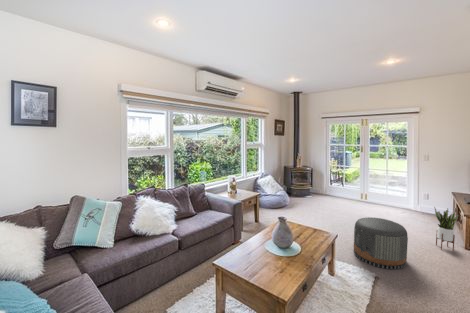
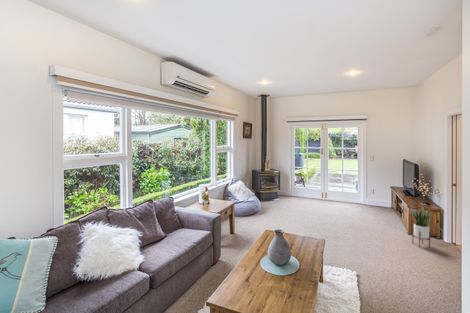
pouf: present [354,217,408,269] -> none [344,222,400,278]

